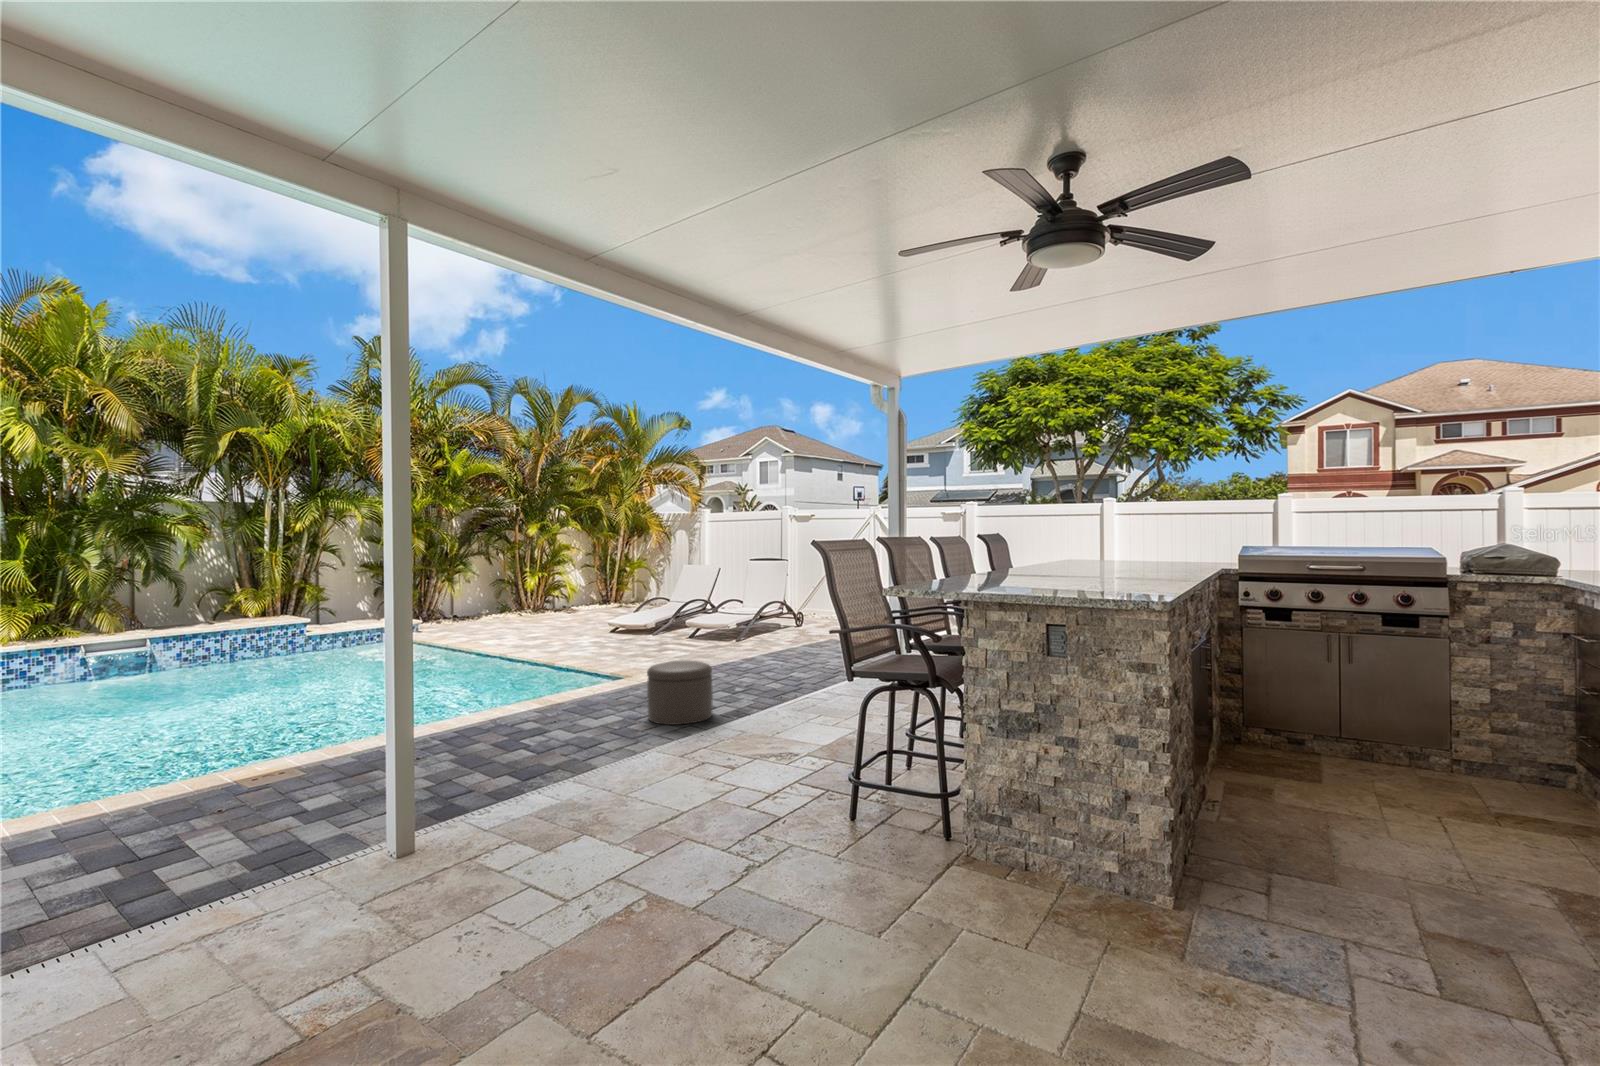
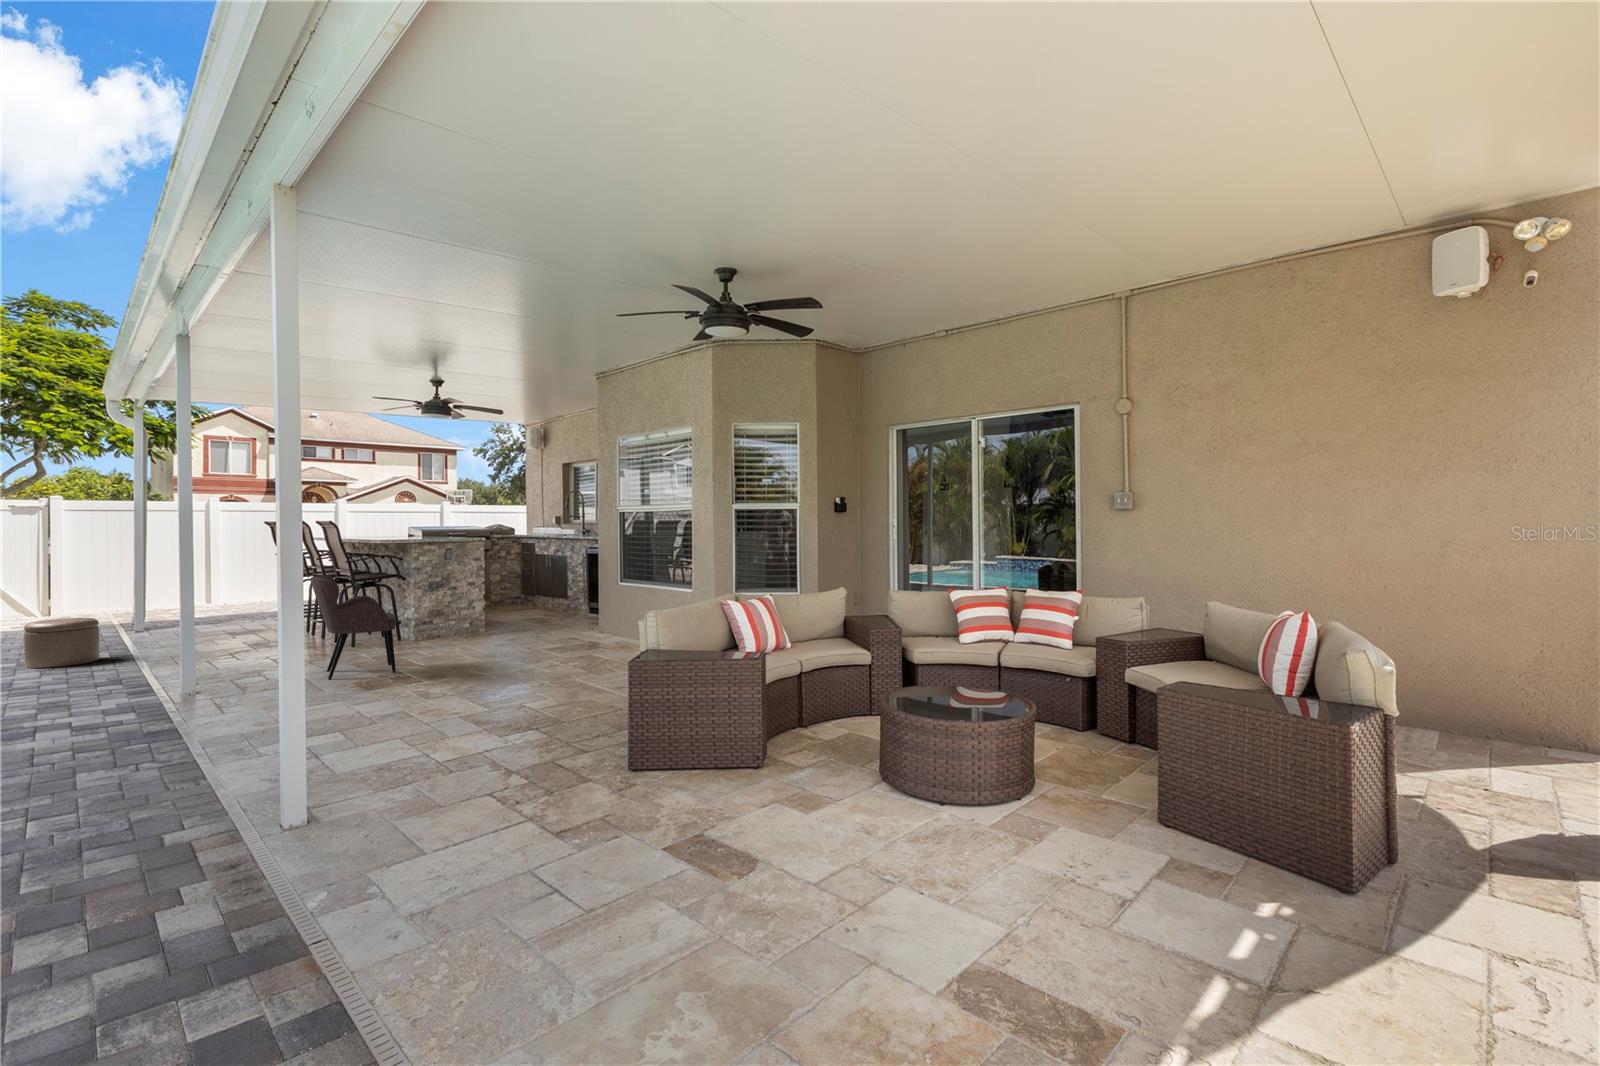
armchair: none [424,681,628,1003] -> present [310,575,396,680]

